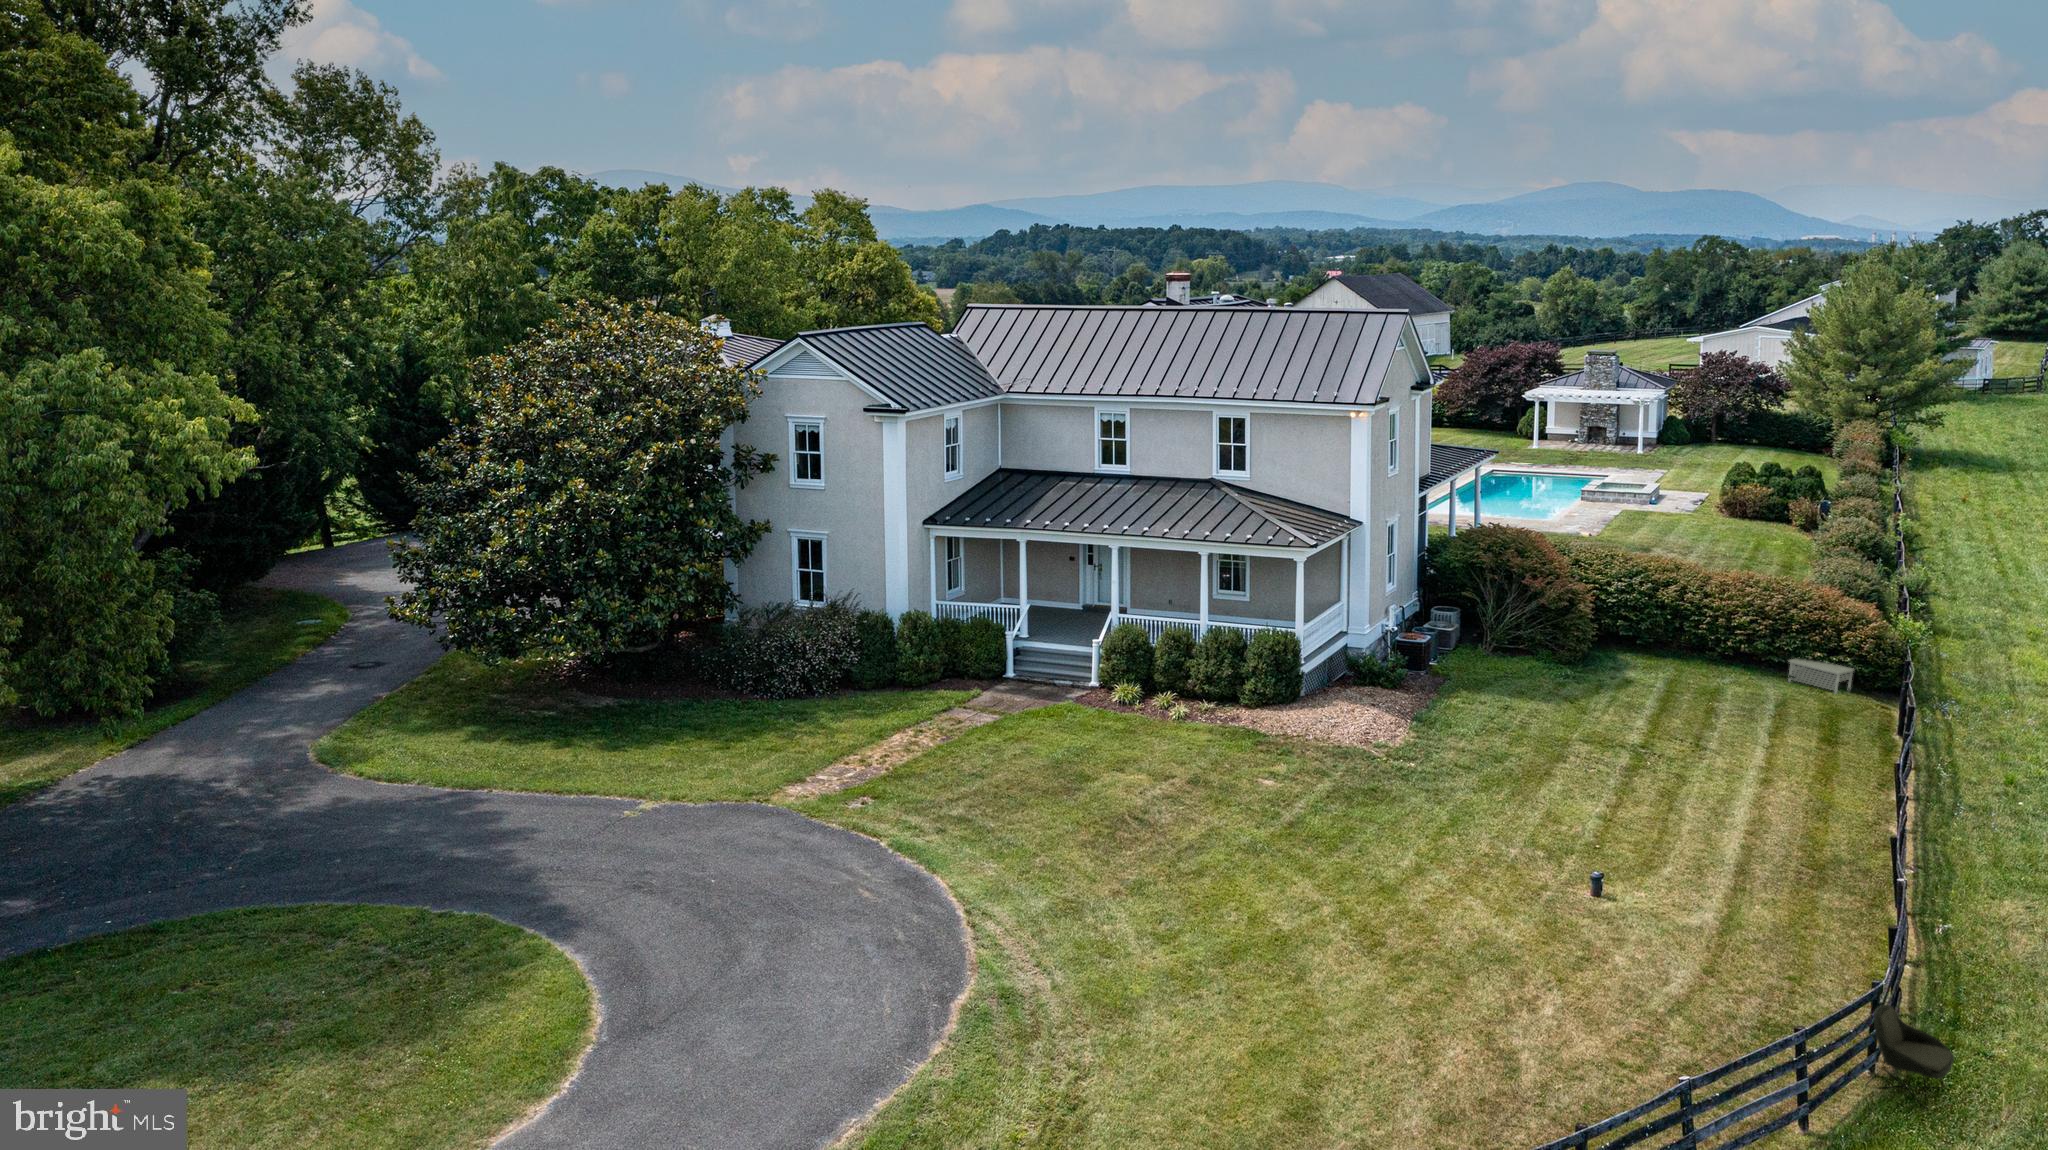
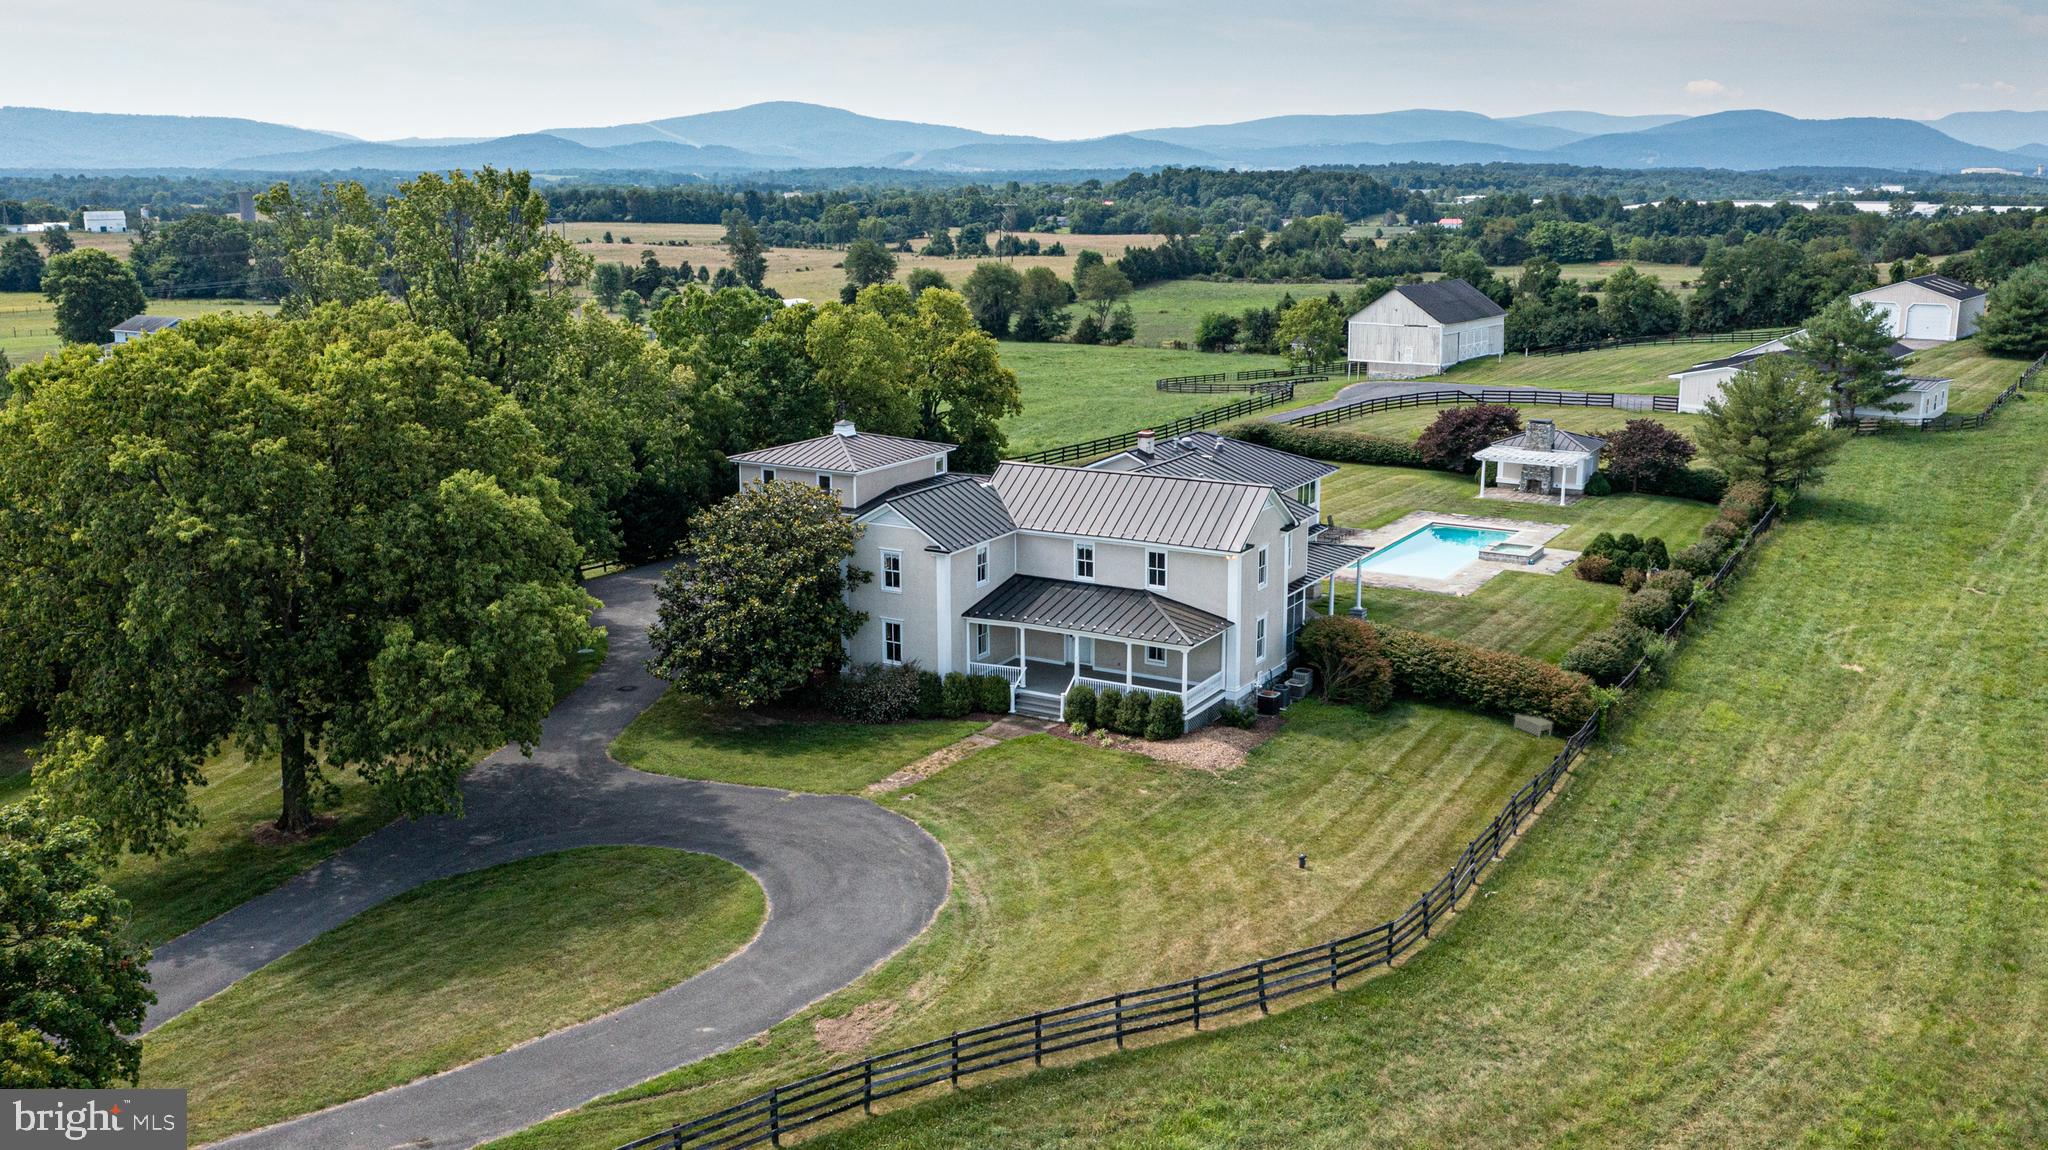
lounge chair: present [1866,1004,1954,1110] -> none [1379,930,1423,981]

